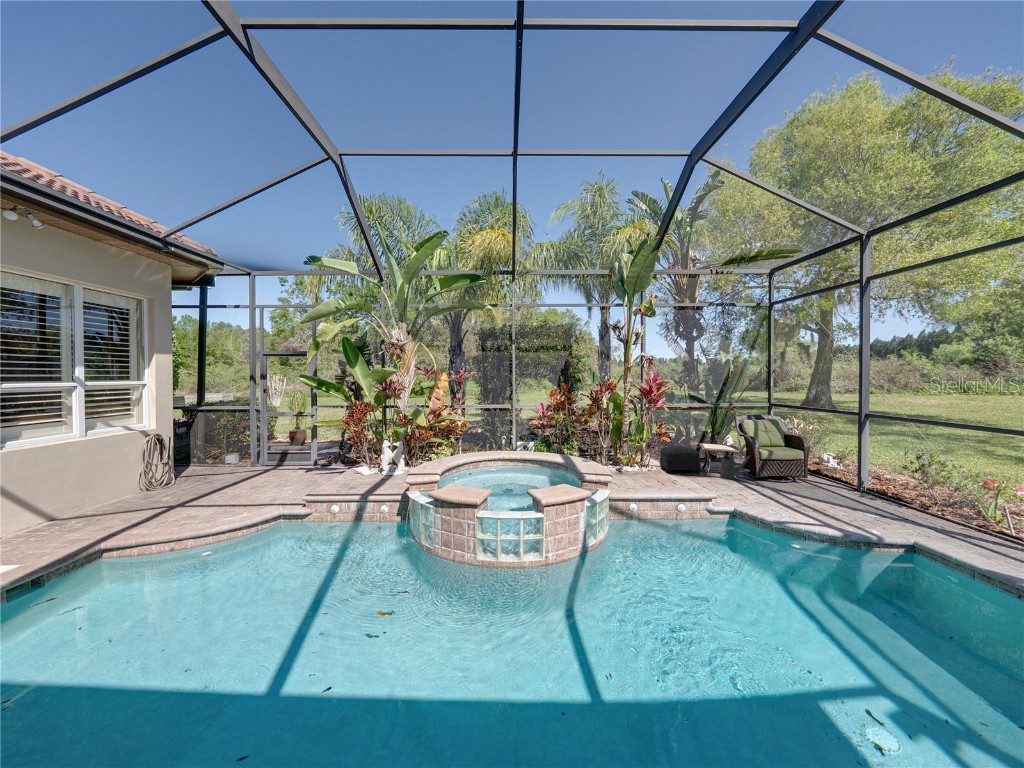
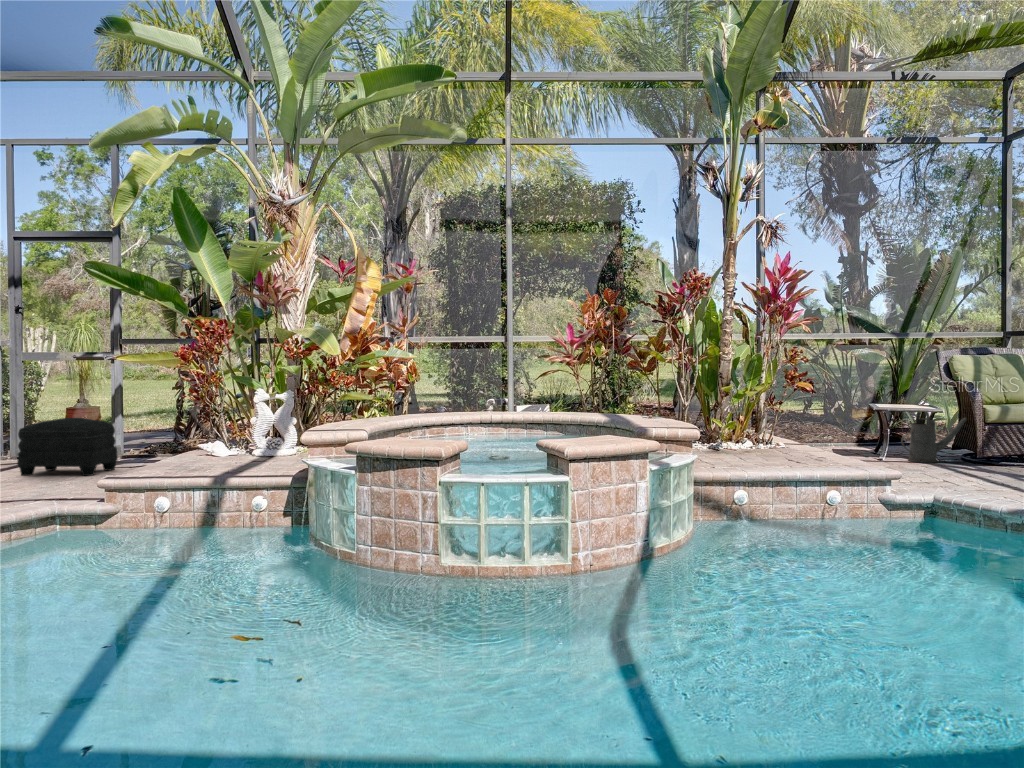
ottoman: present [660,446,701,474] -> present [17,418,118,476]

